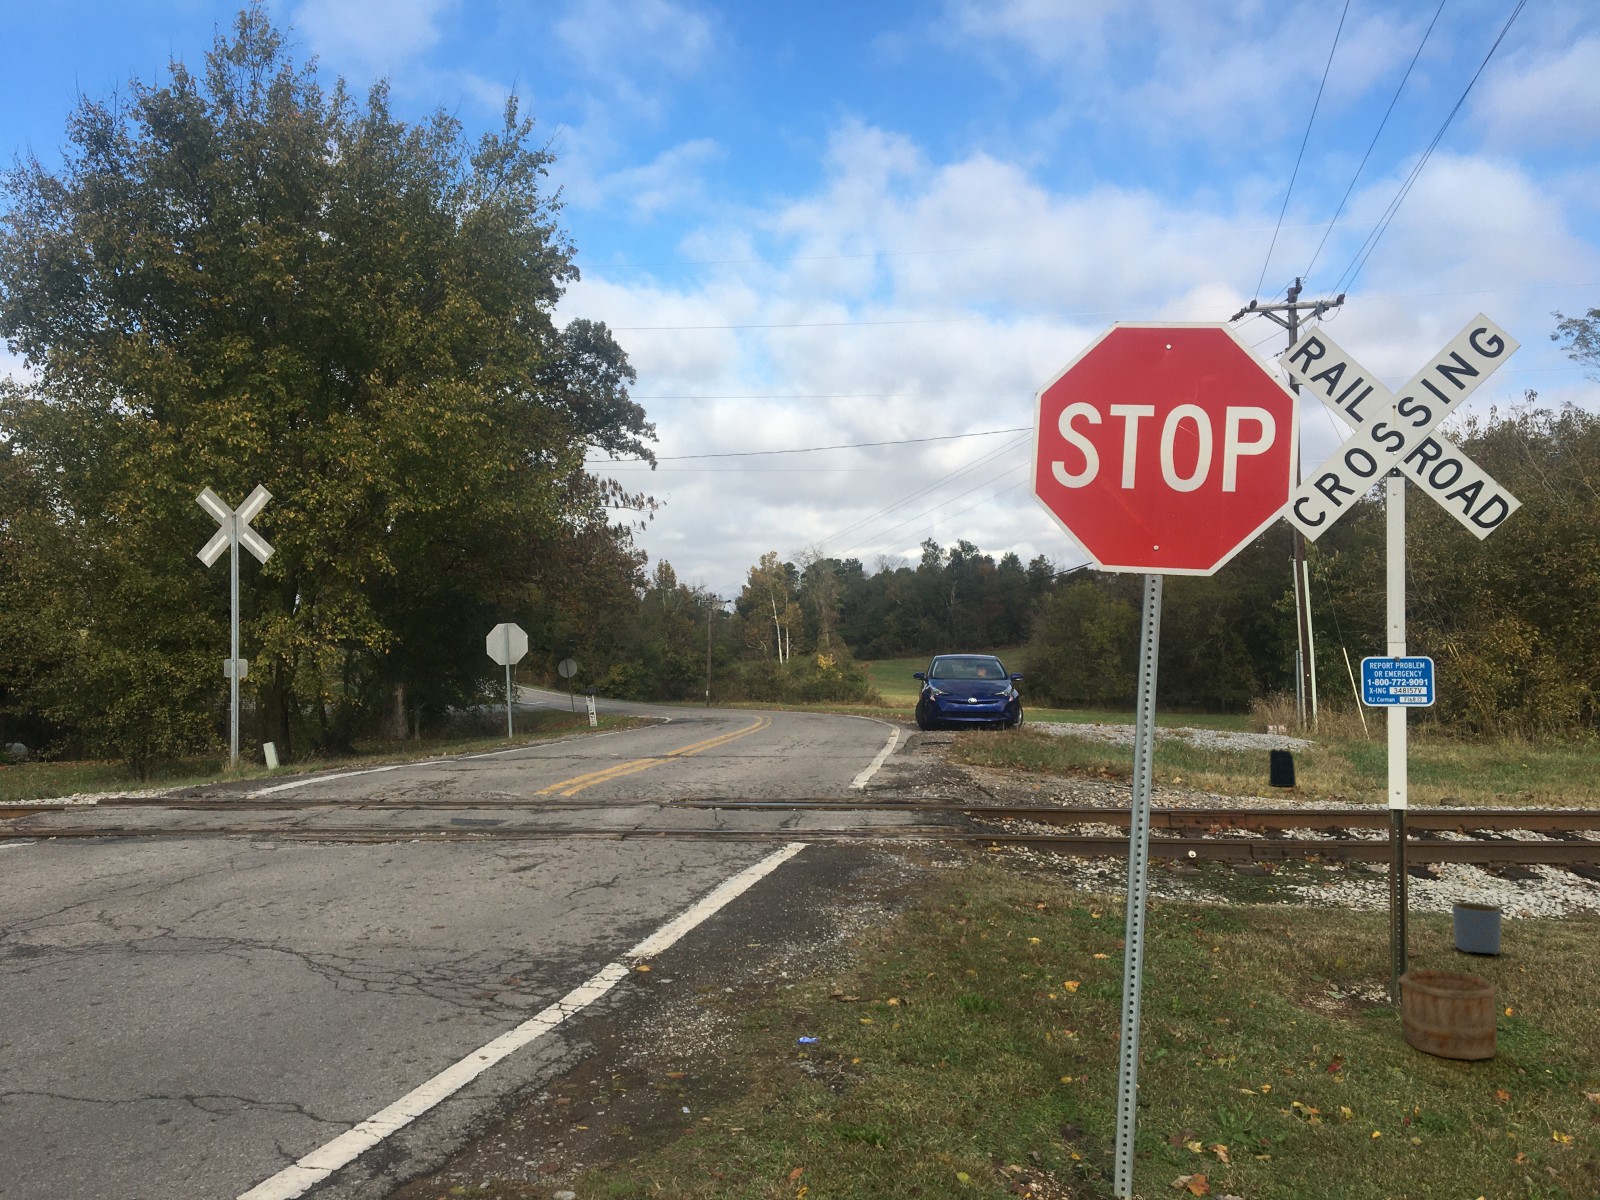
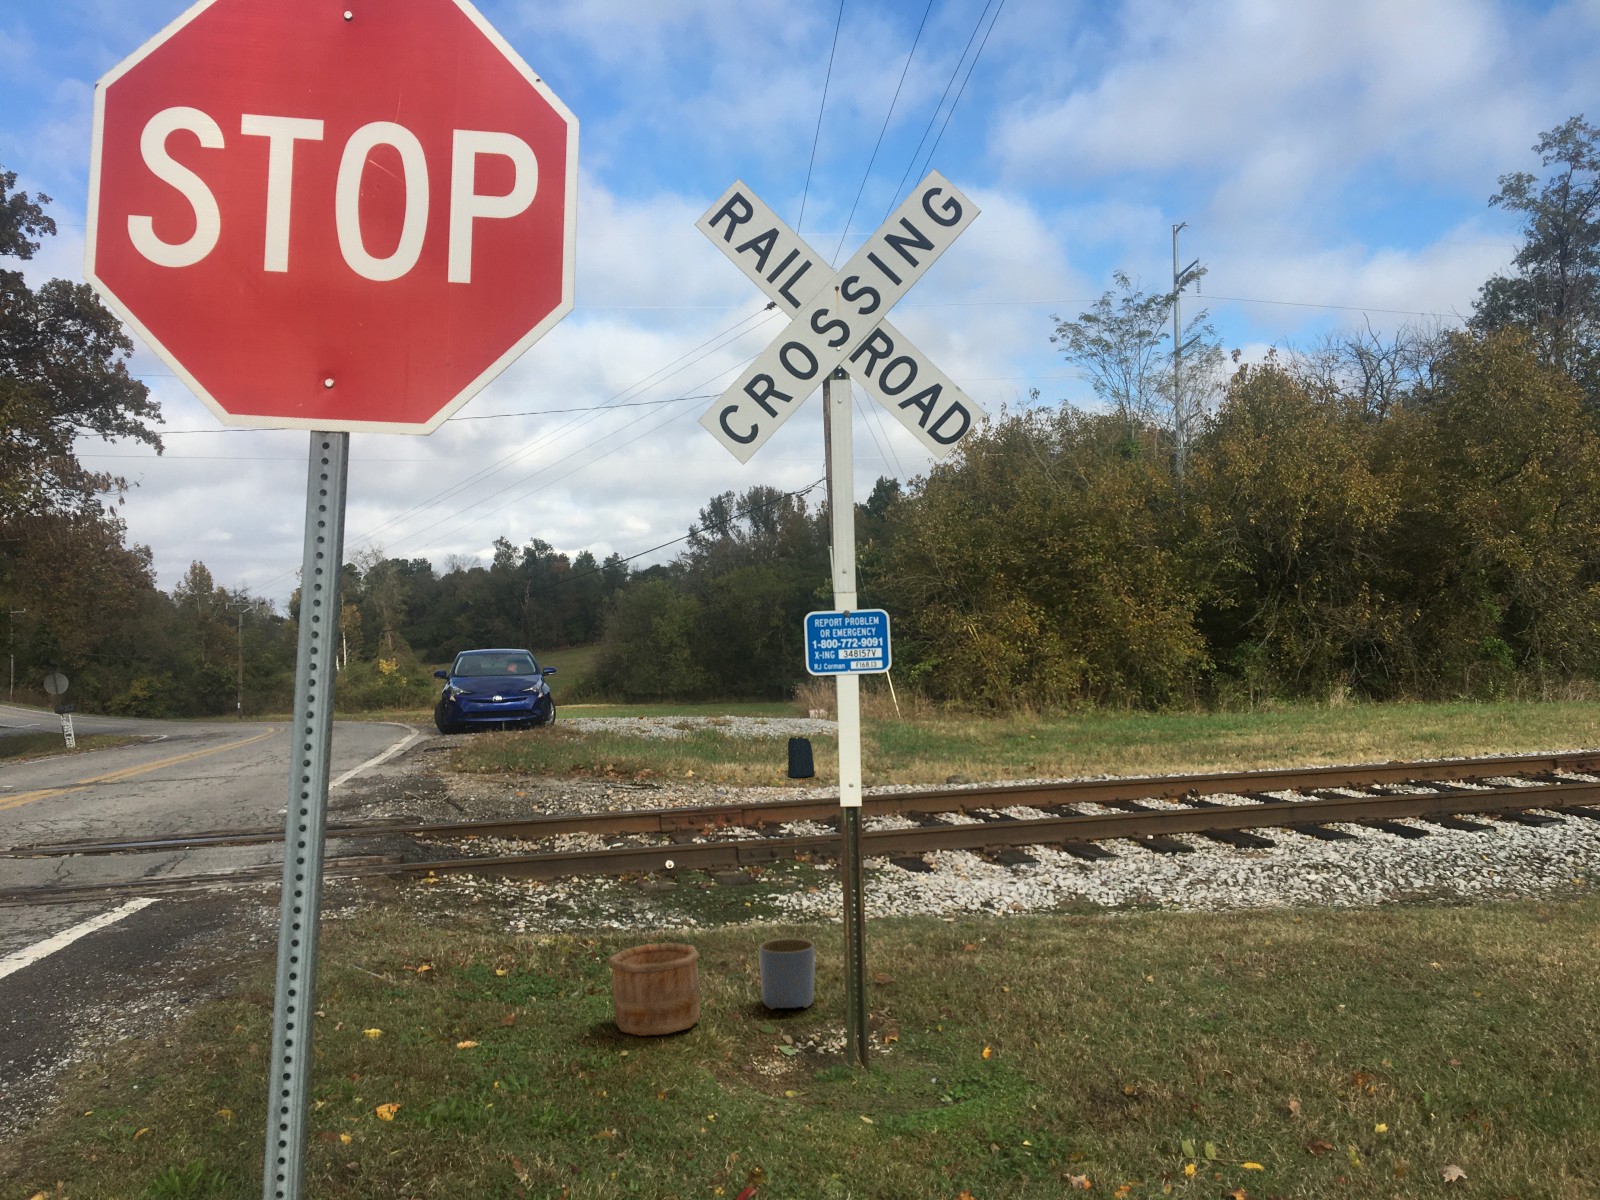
planter: present [1452,902,1501,955] -> present [759,938,815,1009]
wooden bucket: present [1398,969,1497,1060] -> present [609,943,700,1036]

